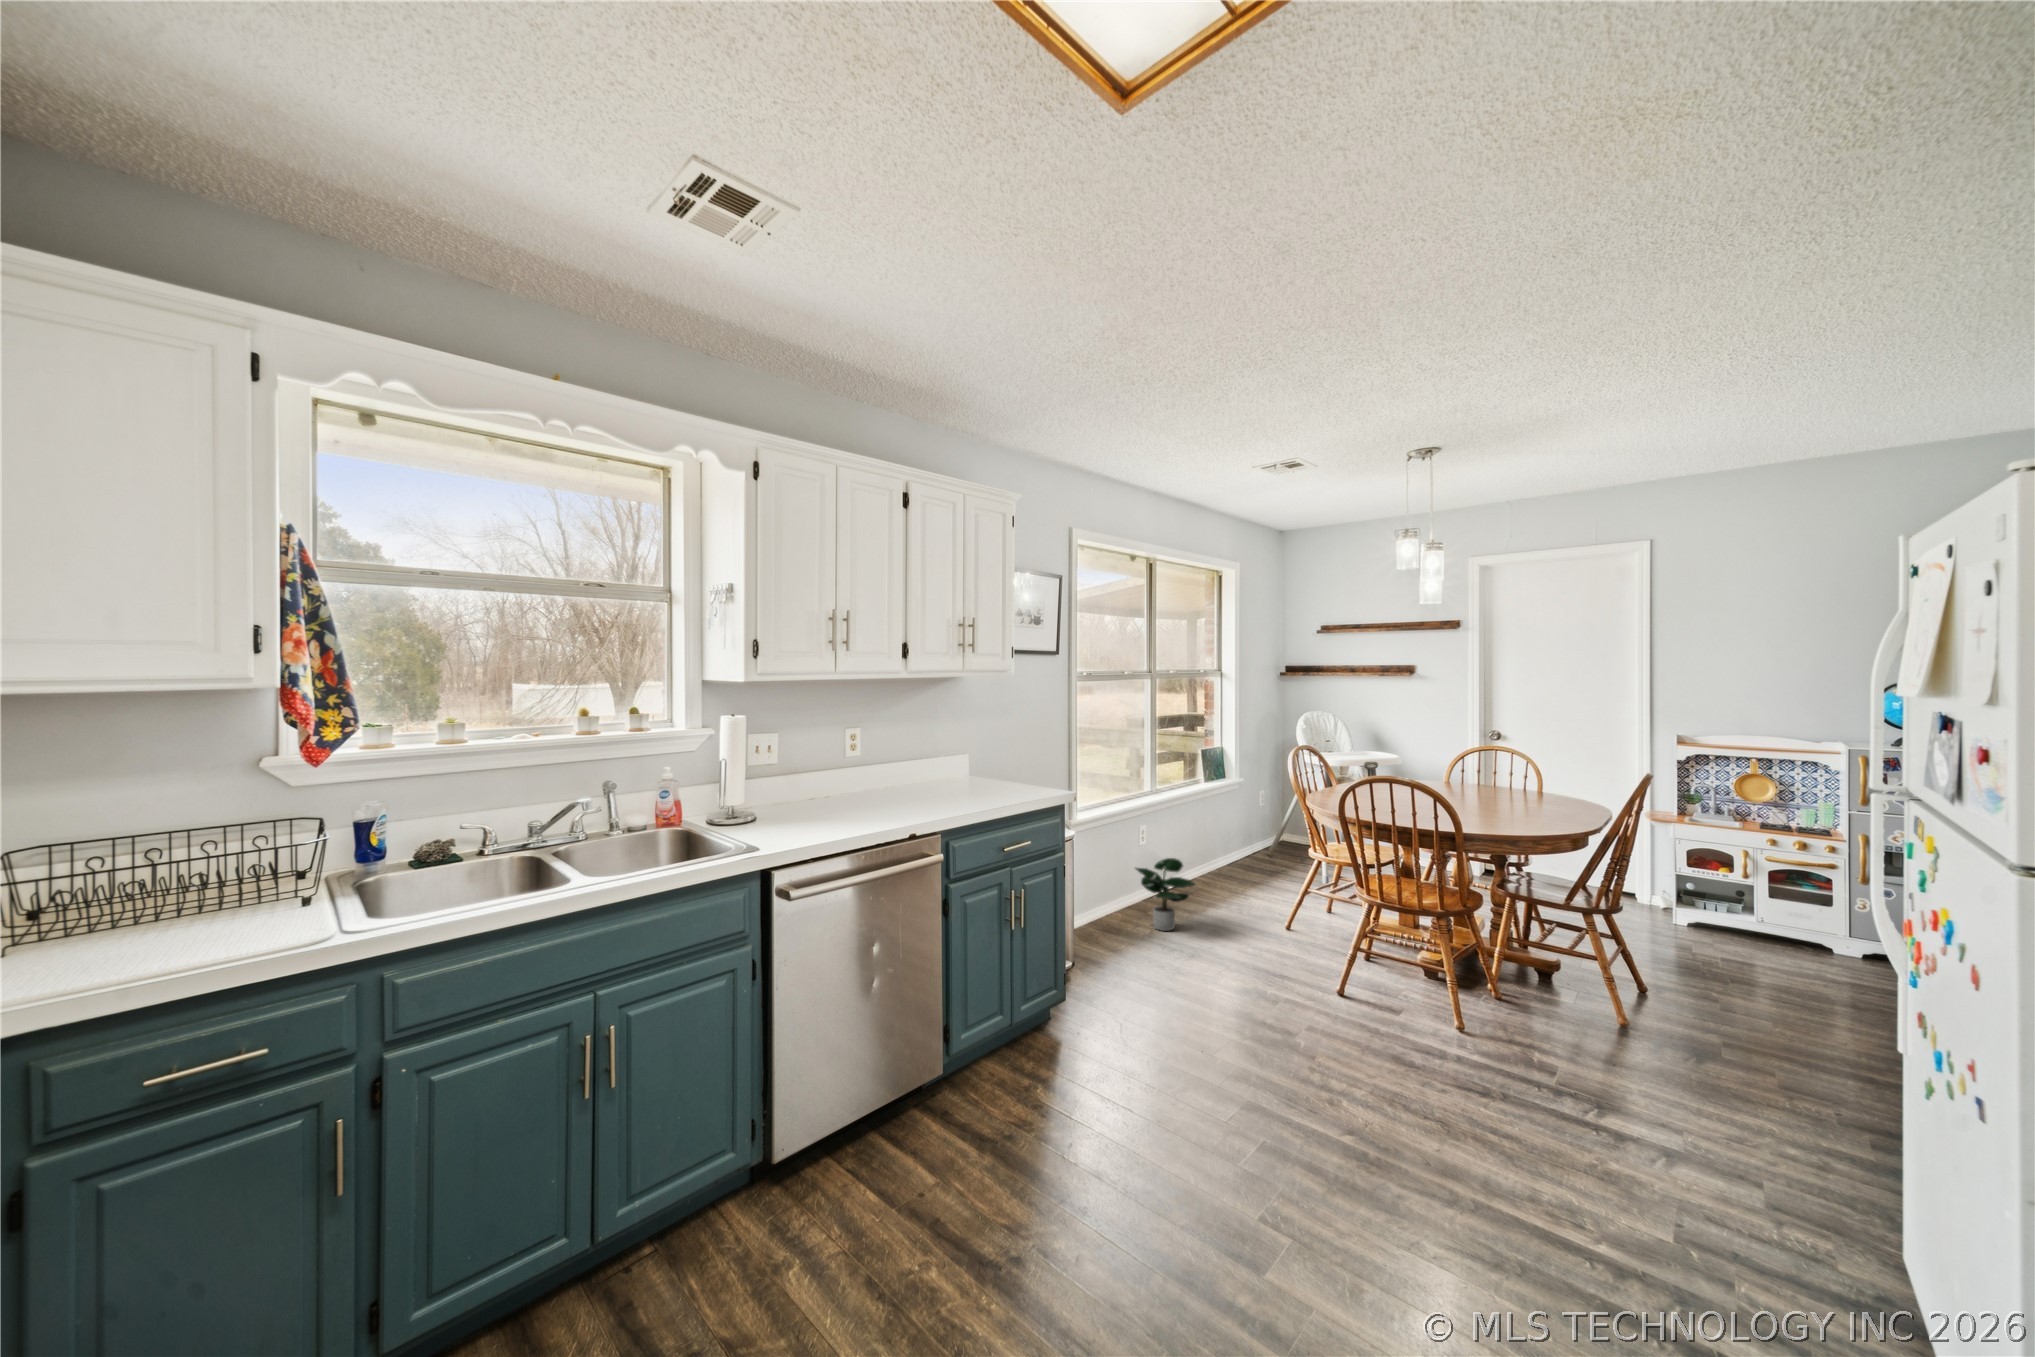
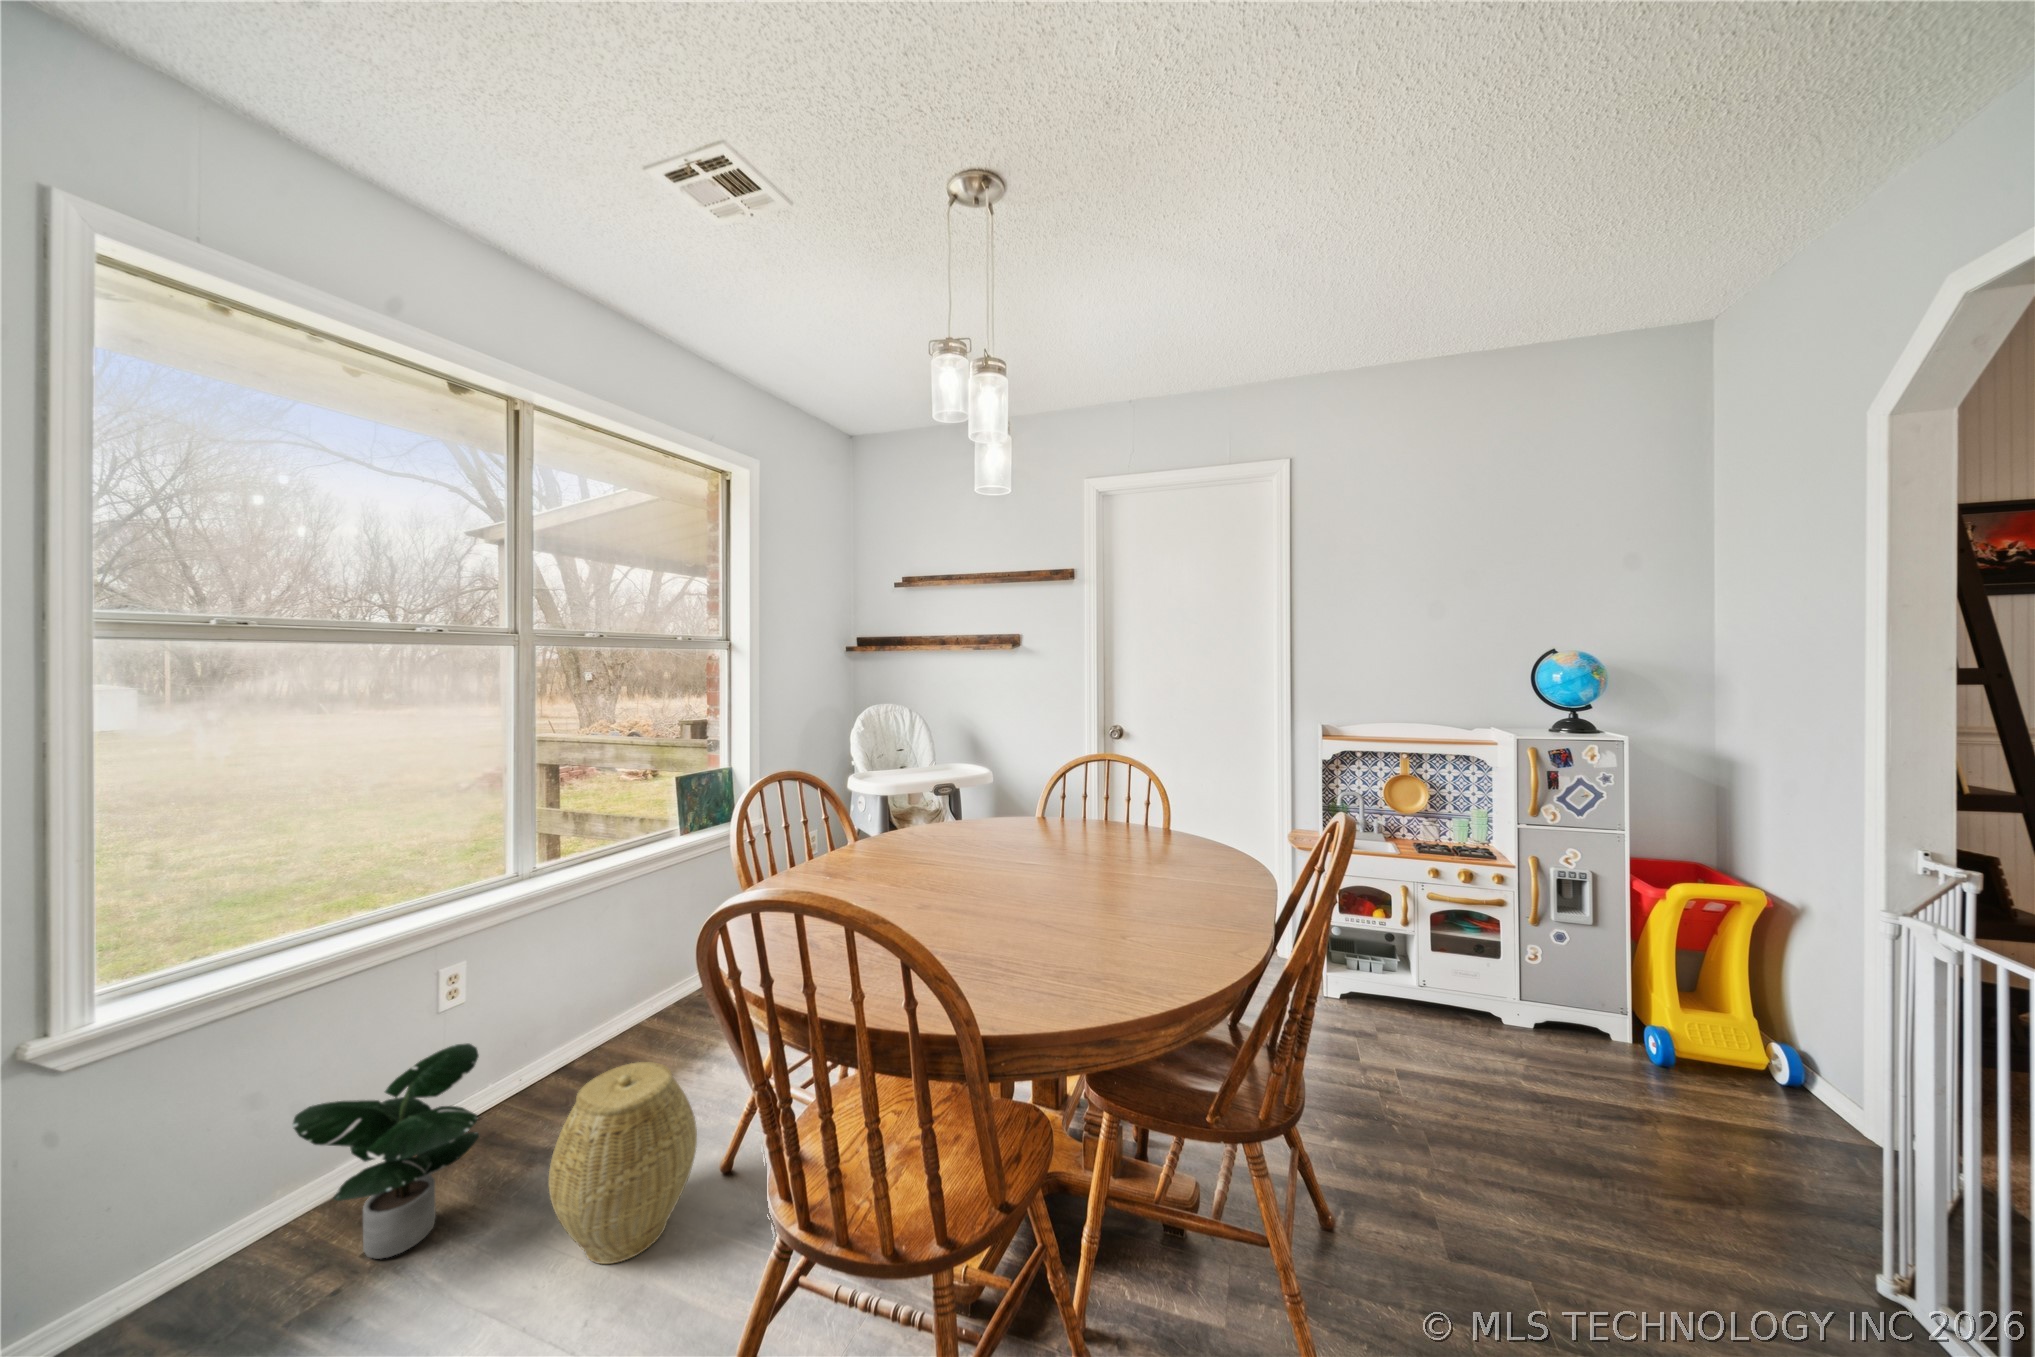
woven basket: none [1230,872,1288,946] -> present [549,1062,697,1264]

